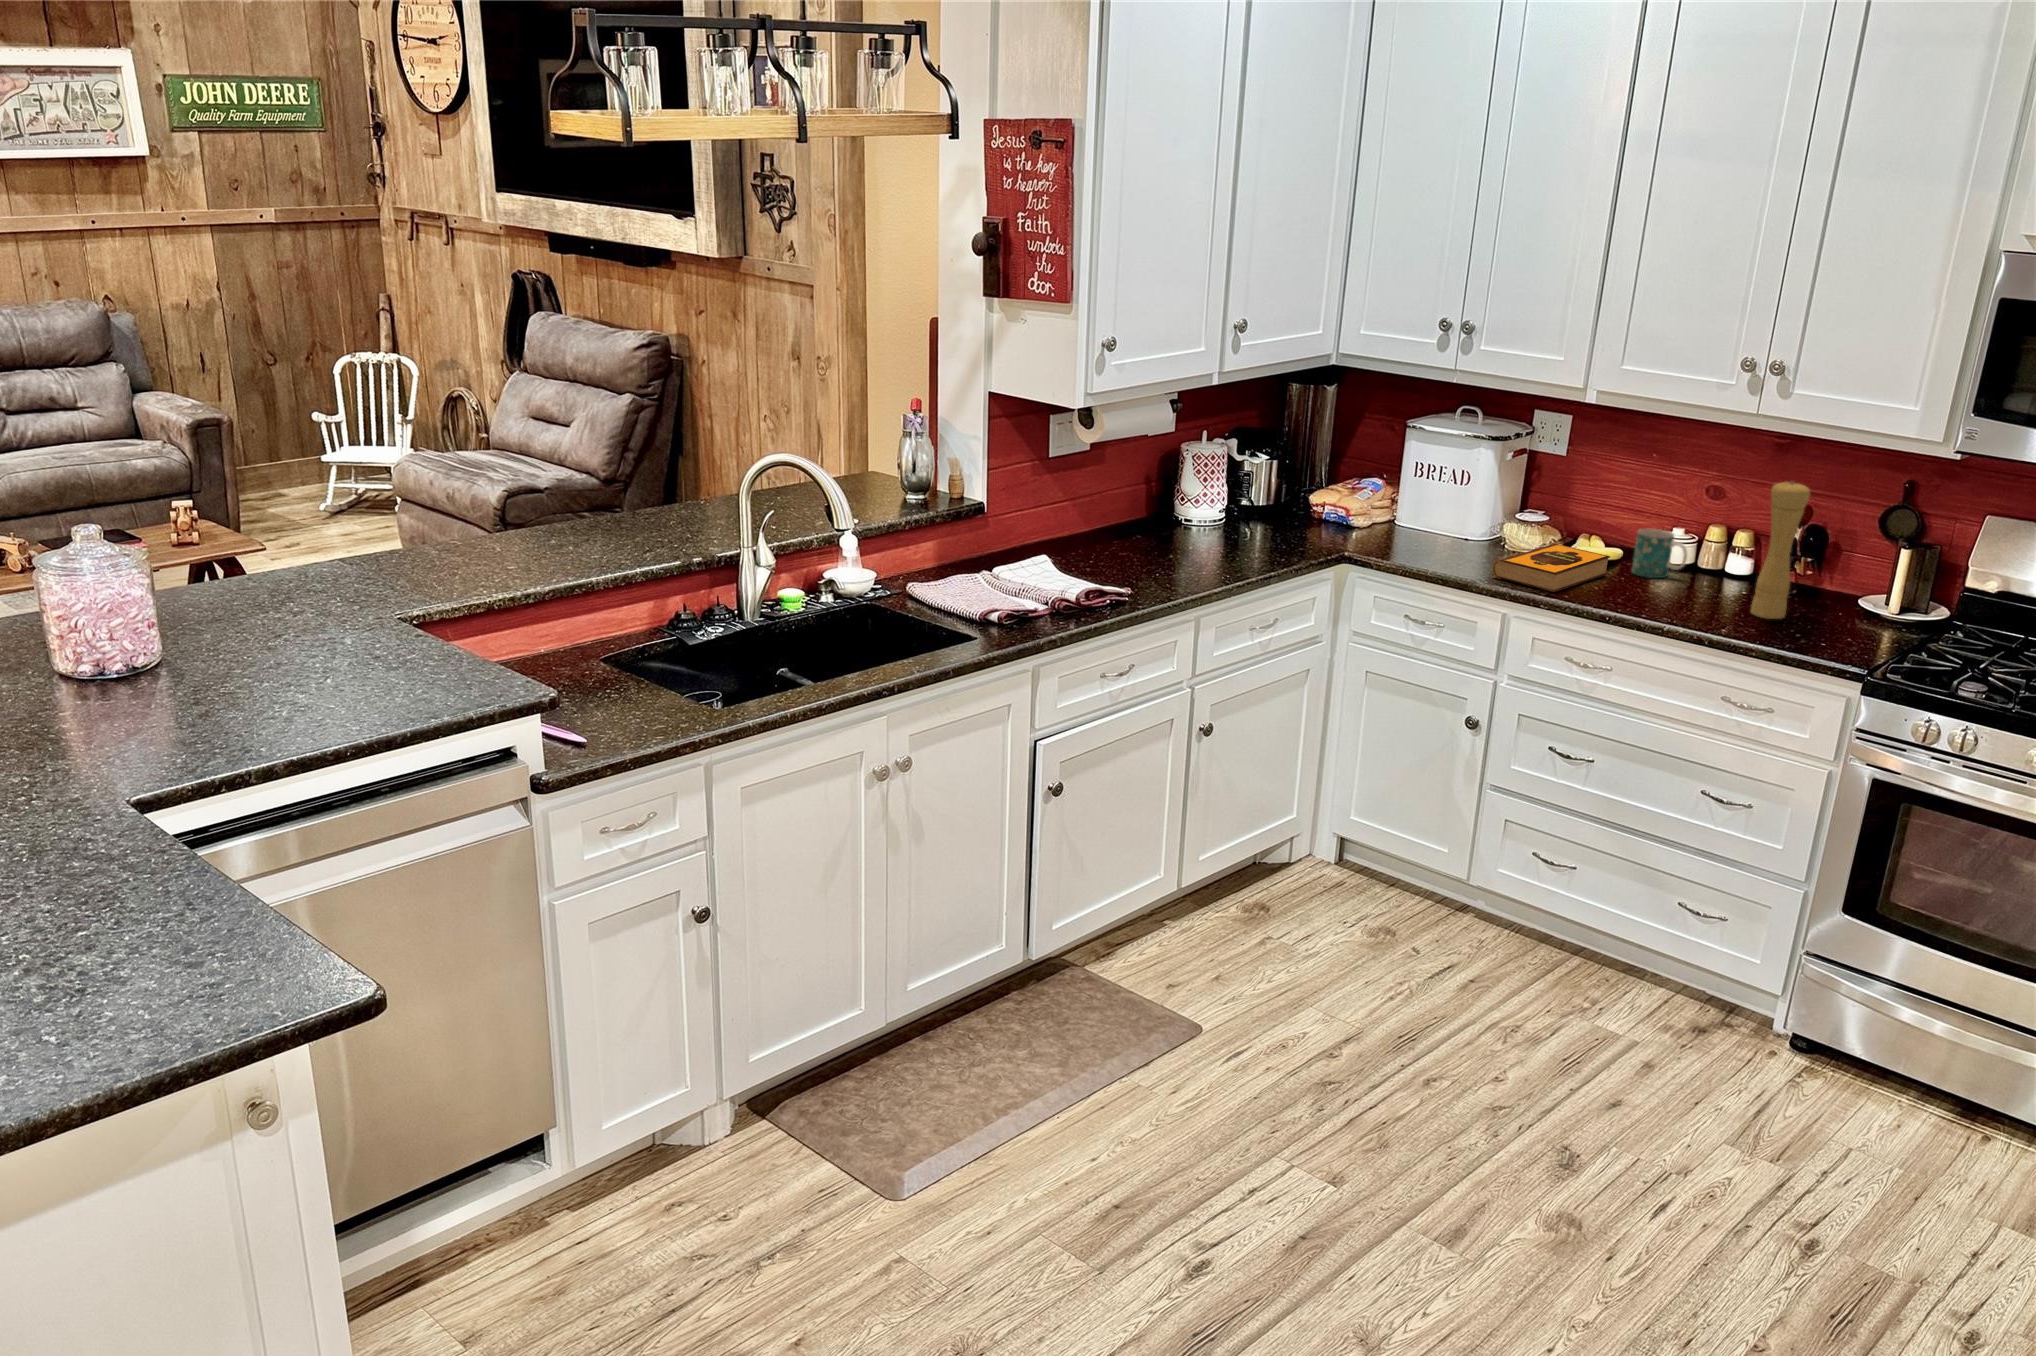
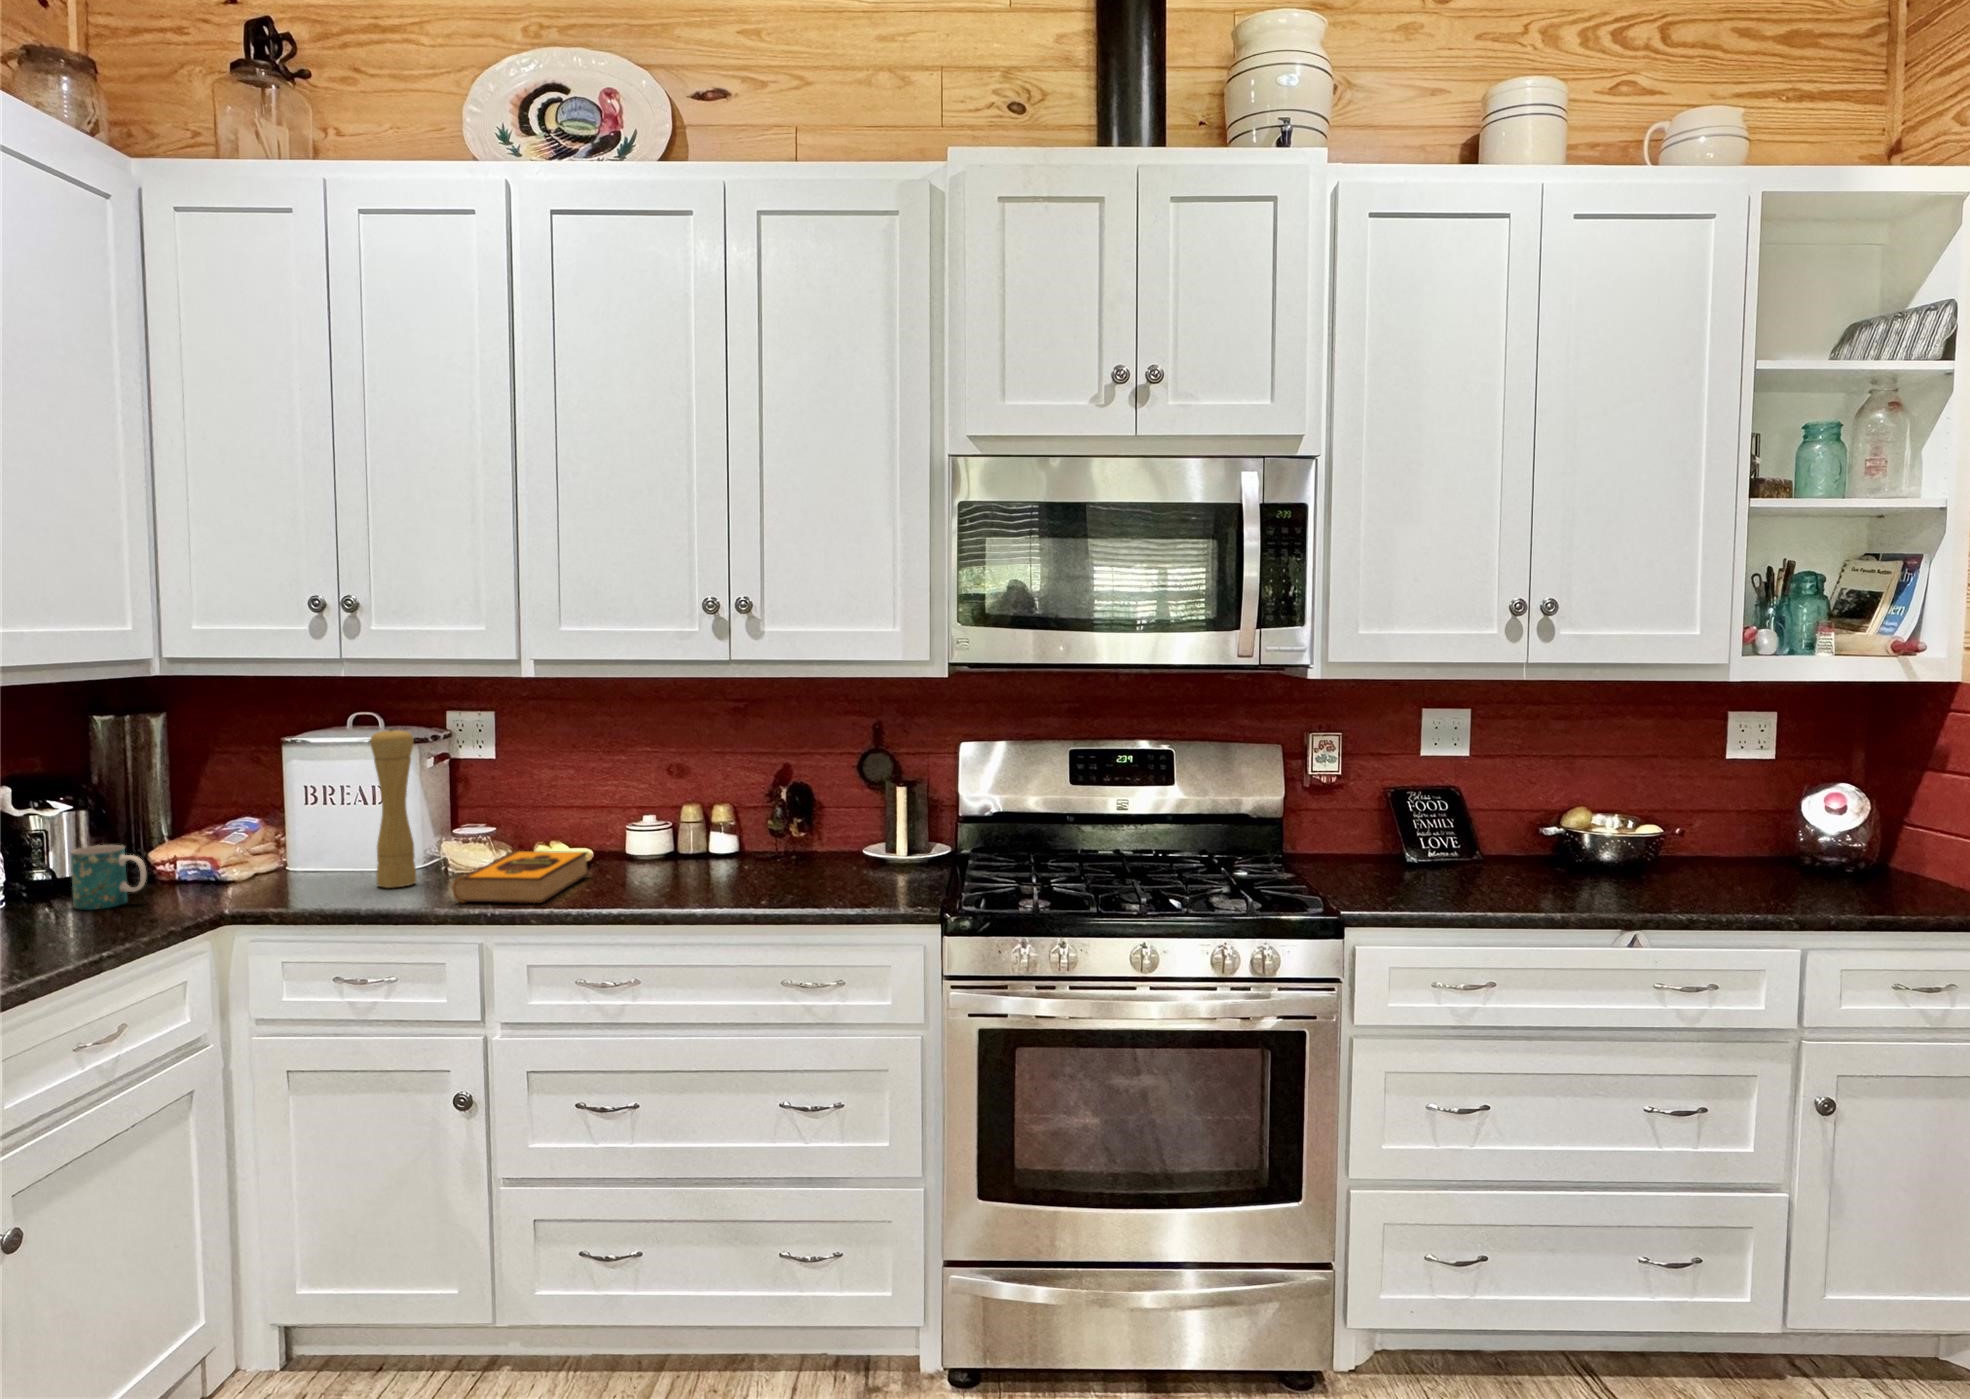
pepper mill: present [1750,481,1810,619] -> present [370,728,417,888]
mug: present [1632,529,1687,578] -> present [71,845,146,910]

